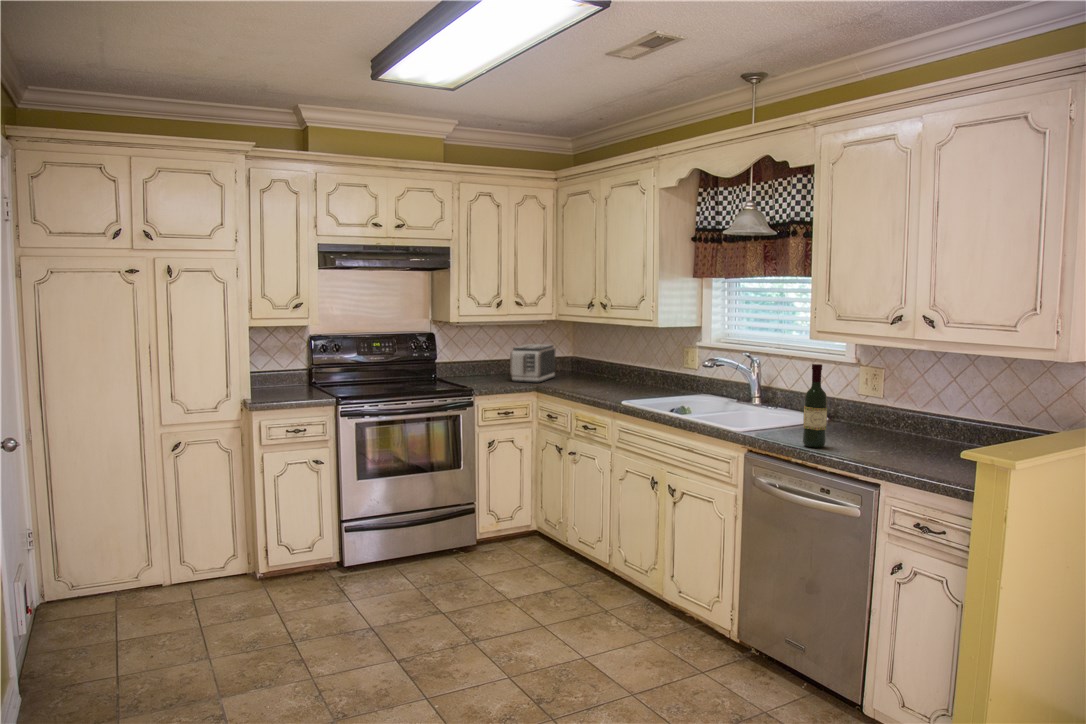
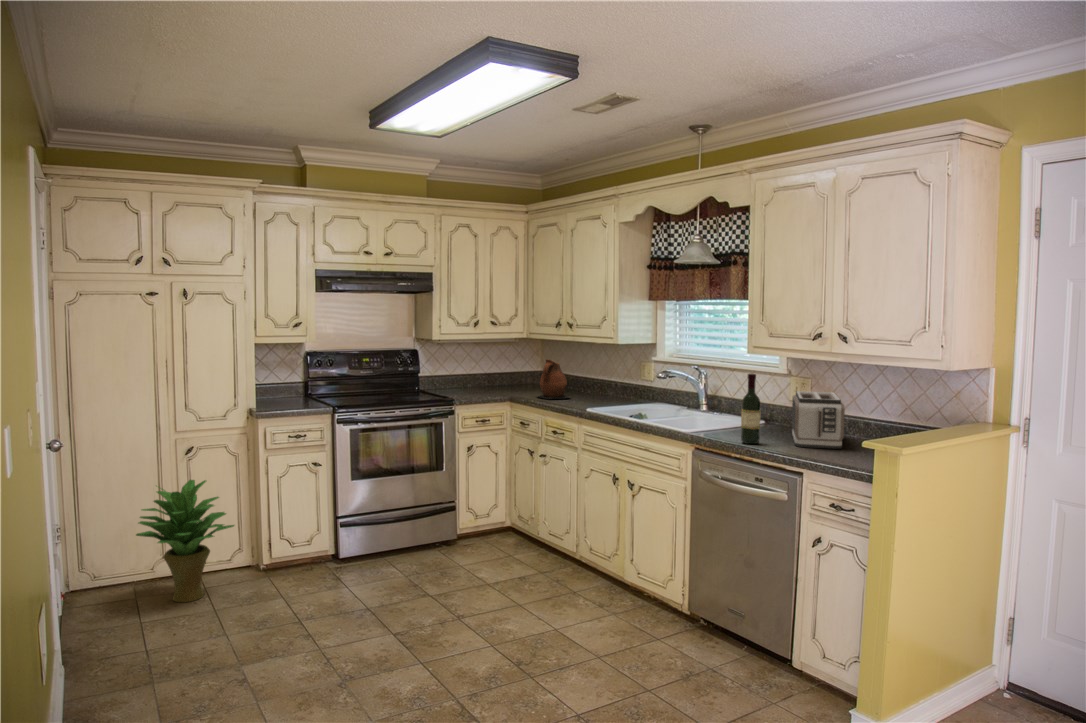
toaster: present [510,344,555,383] -> present [792,391,845,449]
ceramic pitcher: none [564,345,605,389] -> present [538,359,570,399]
potted plant: none [115,479,226,615] -> present [136,480,234,602]

